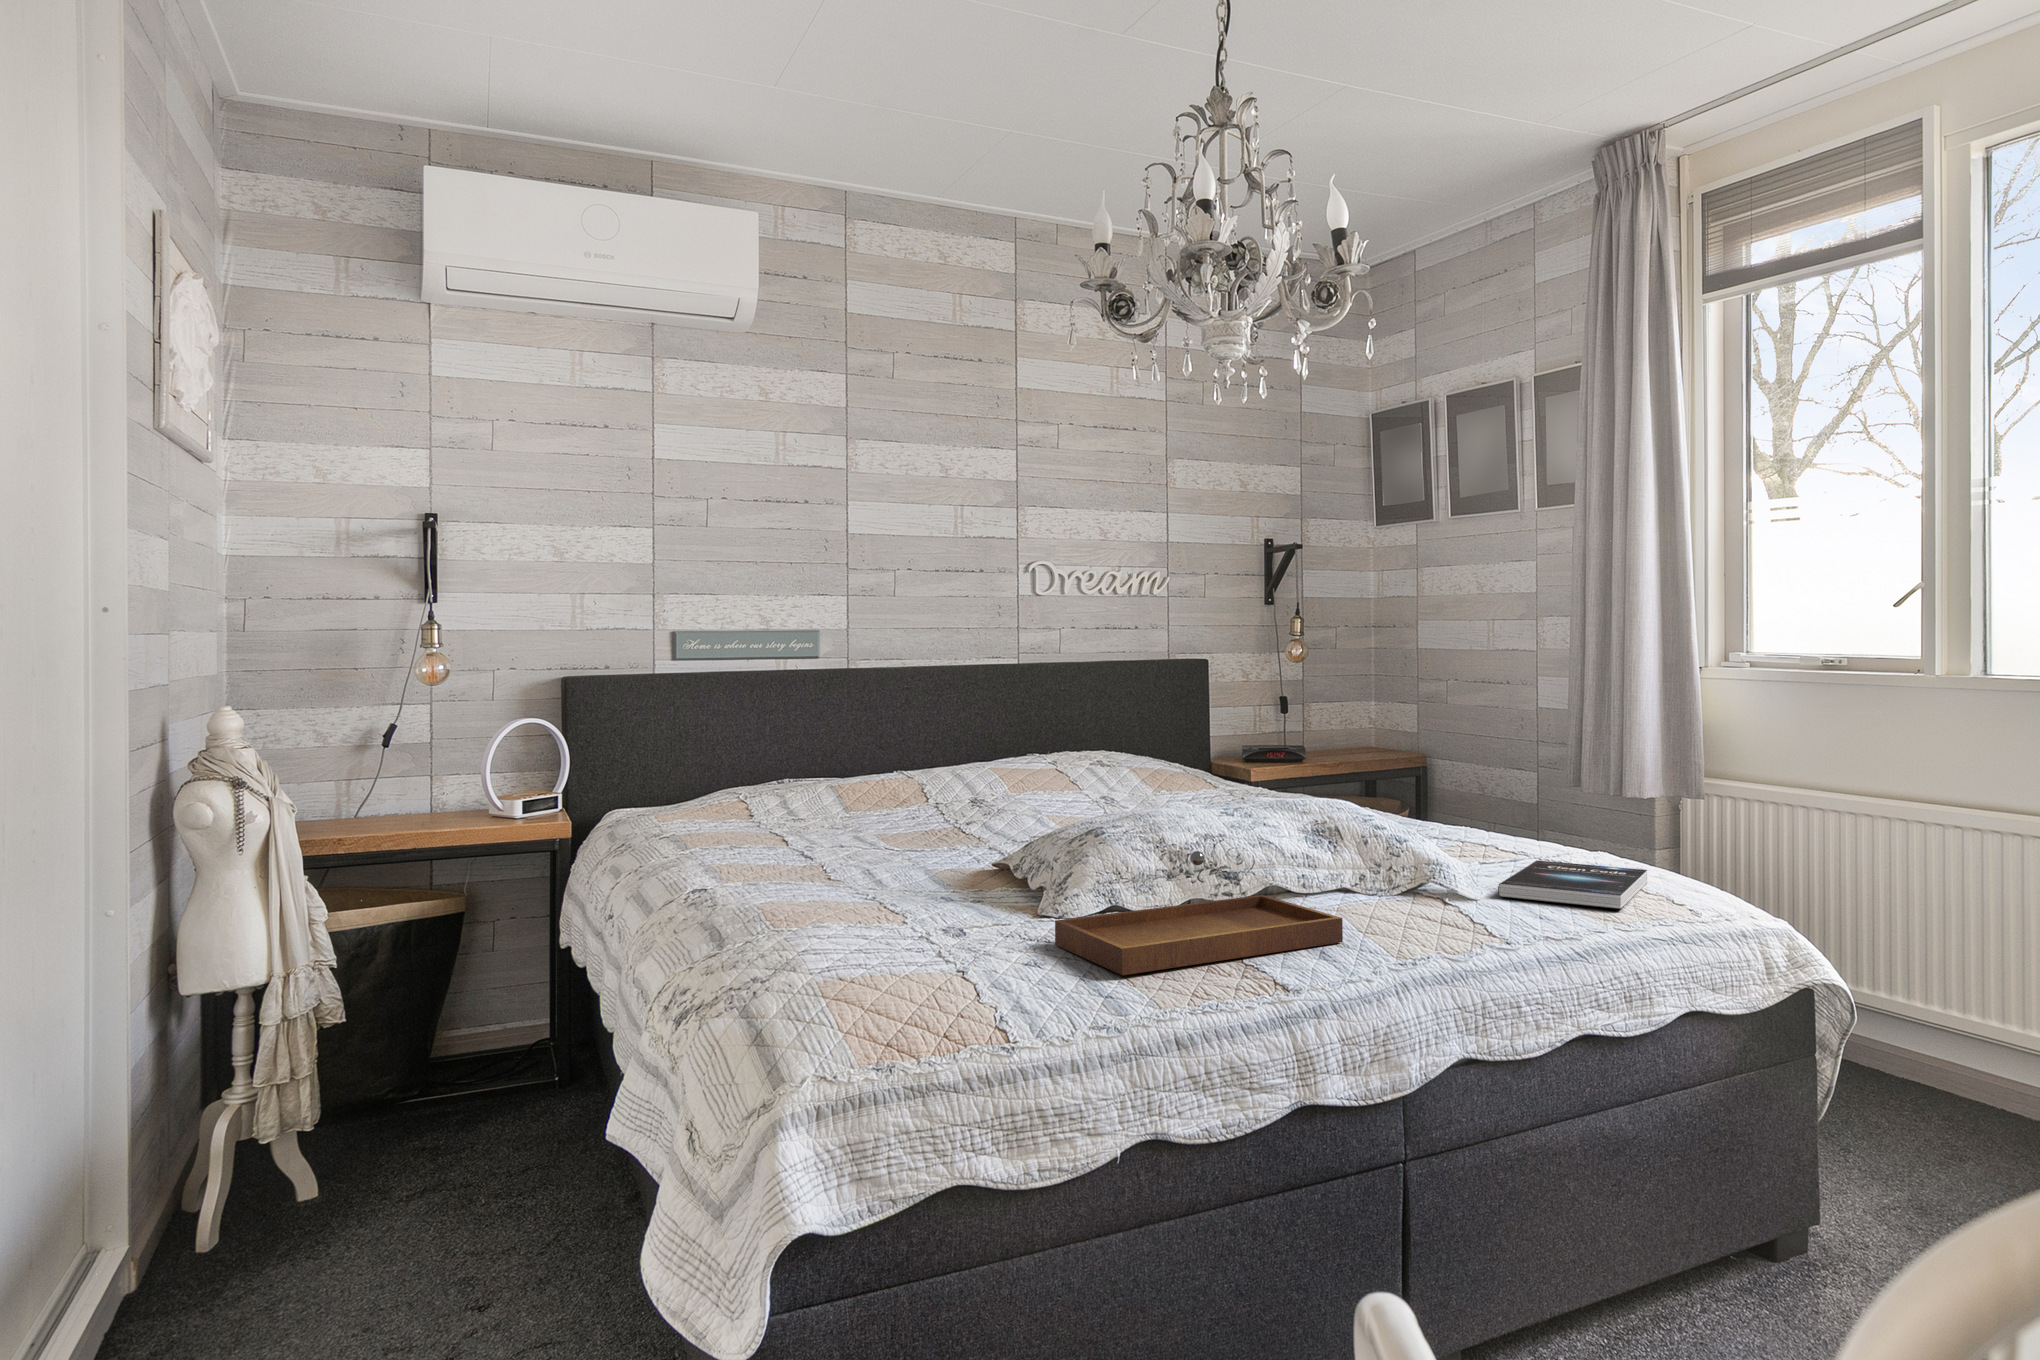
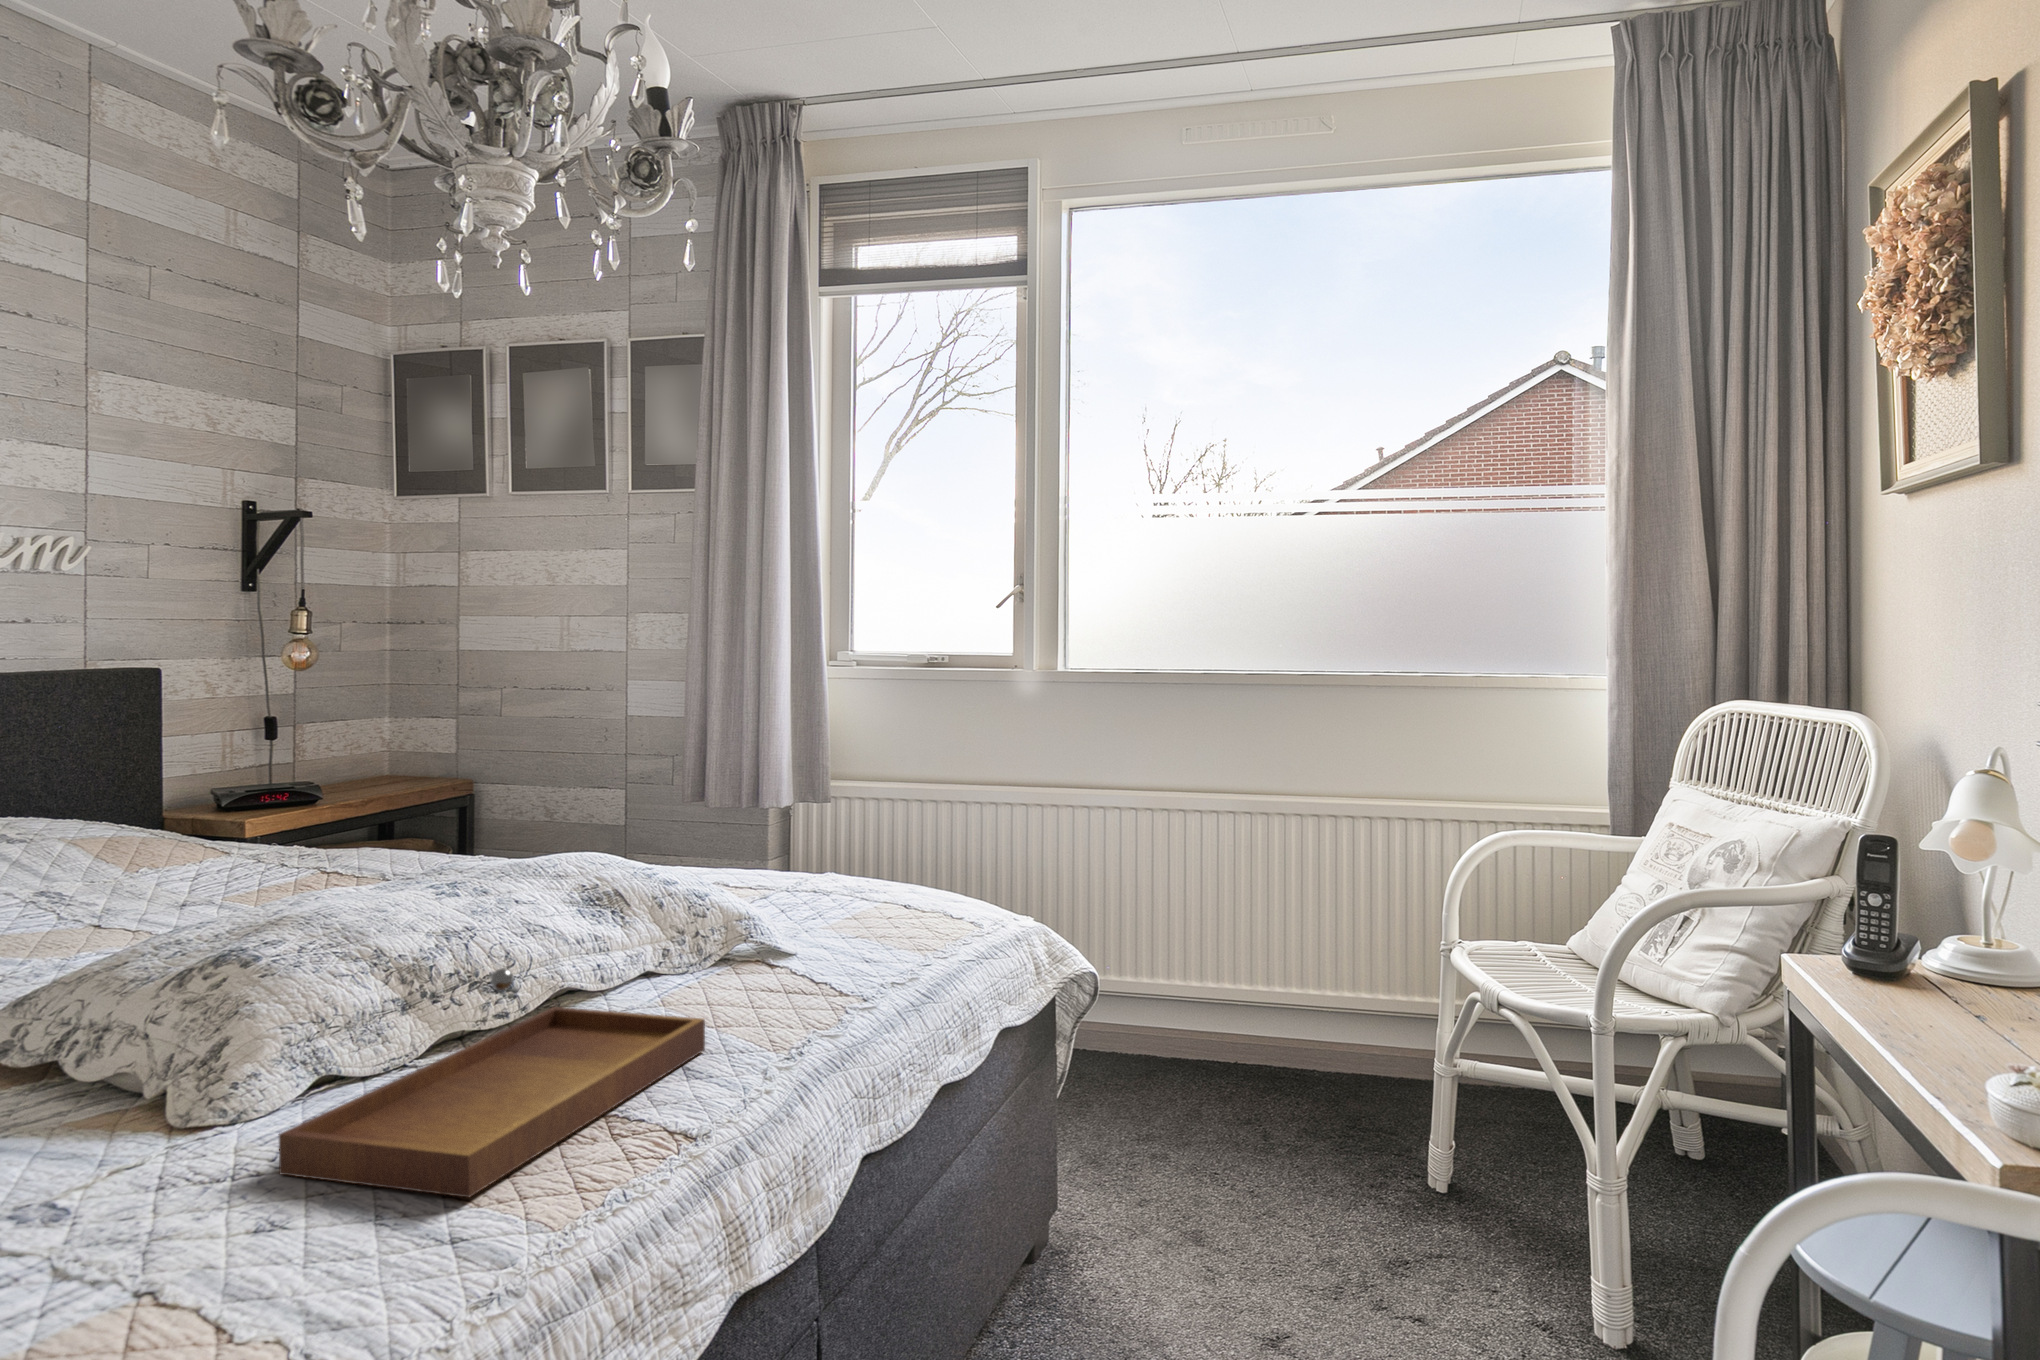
book: present [1498,860,1647,909] -> none [790,886,929,945]

